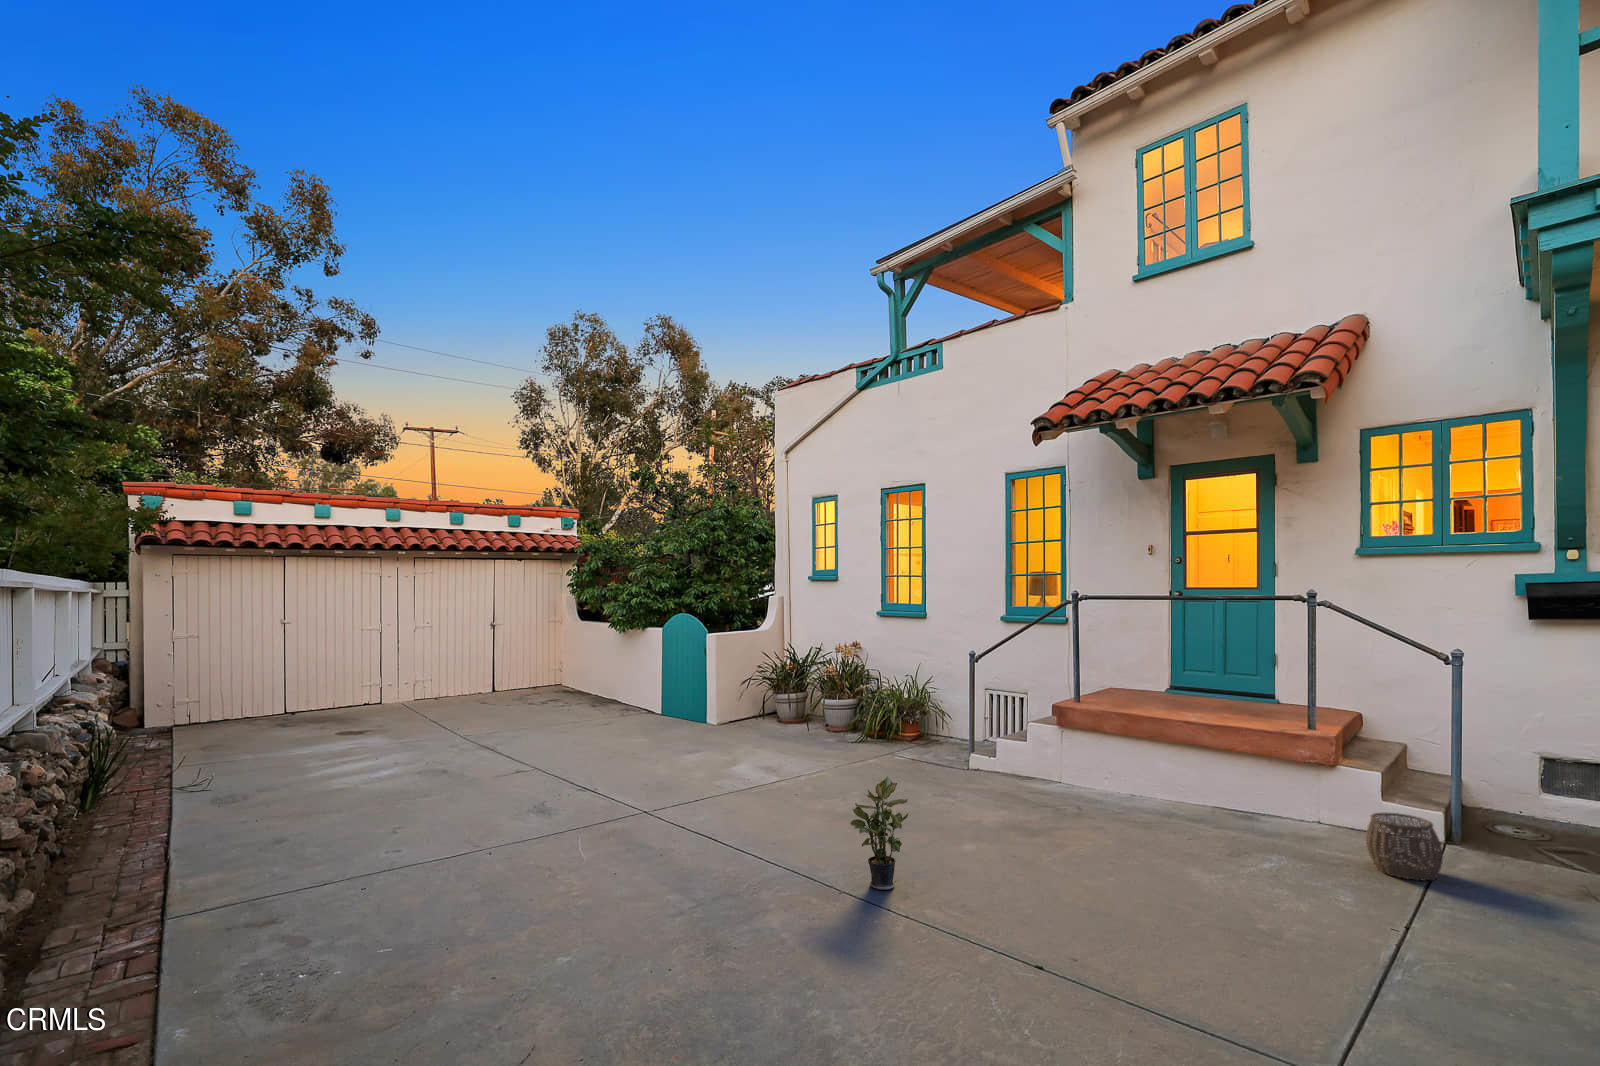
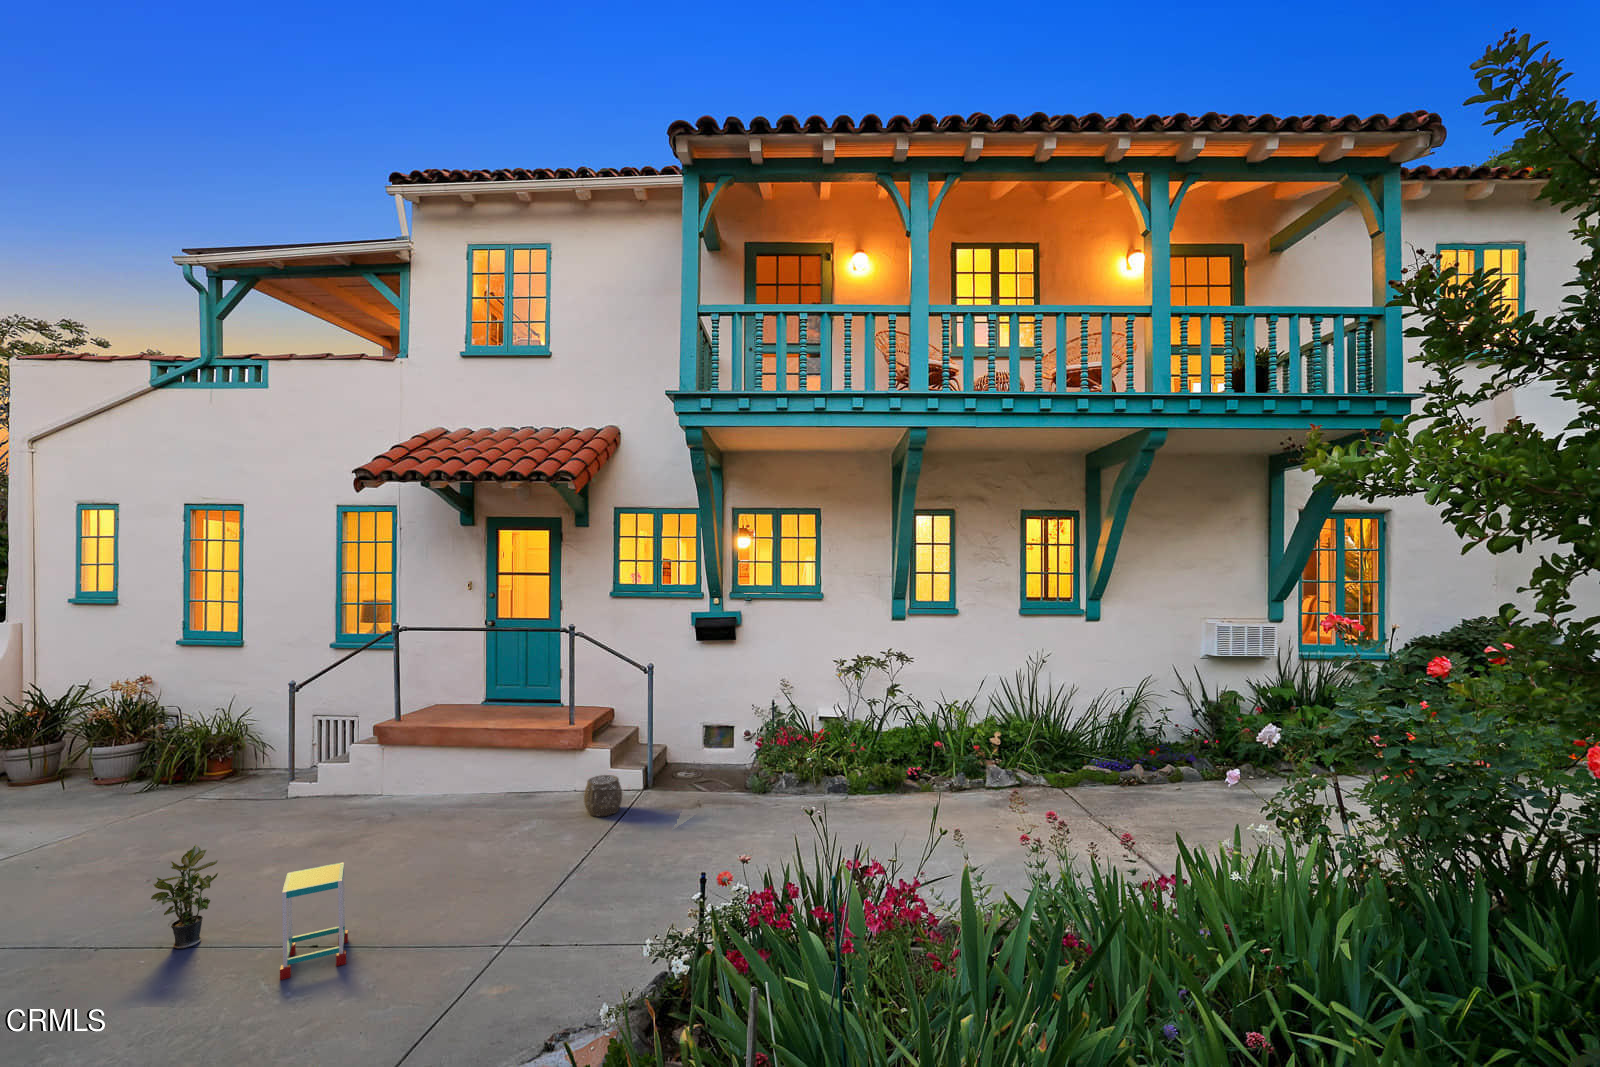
side table: none [974,829,1052,976] -> present [280,862,348,980]

